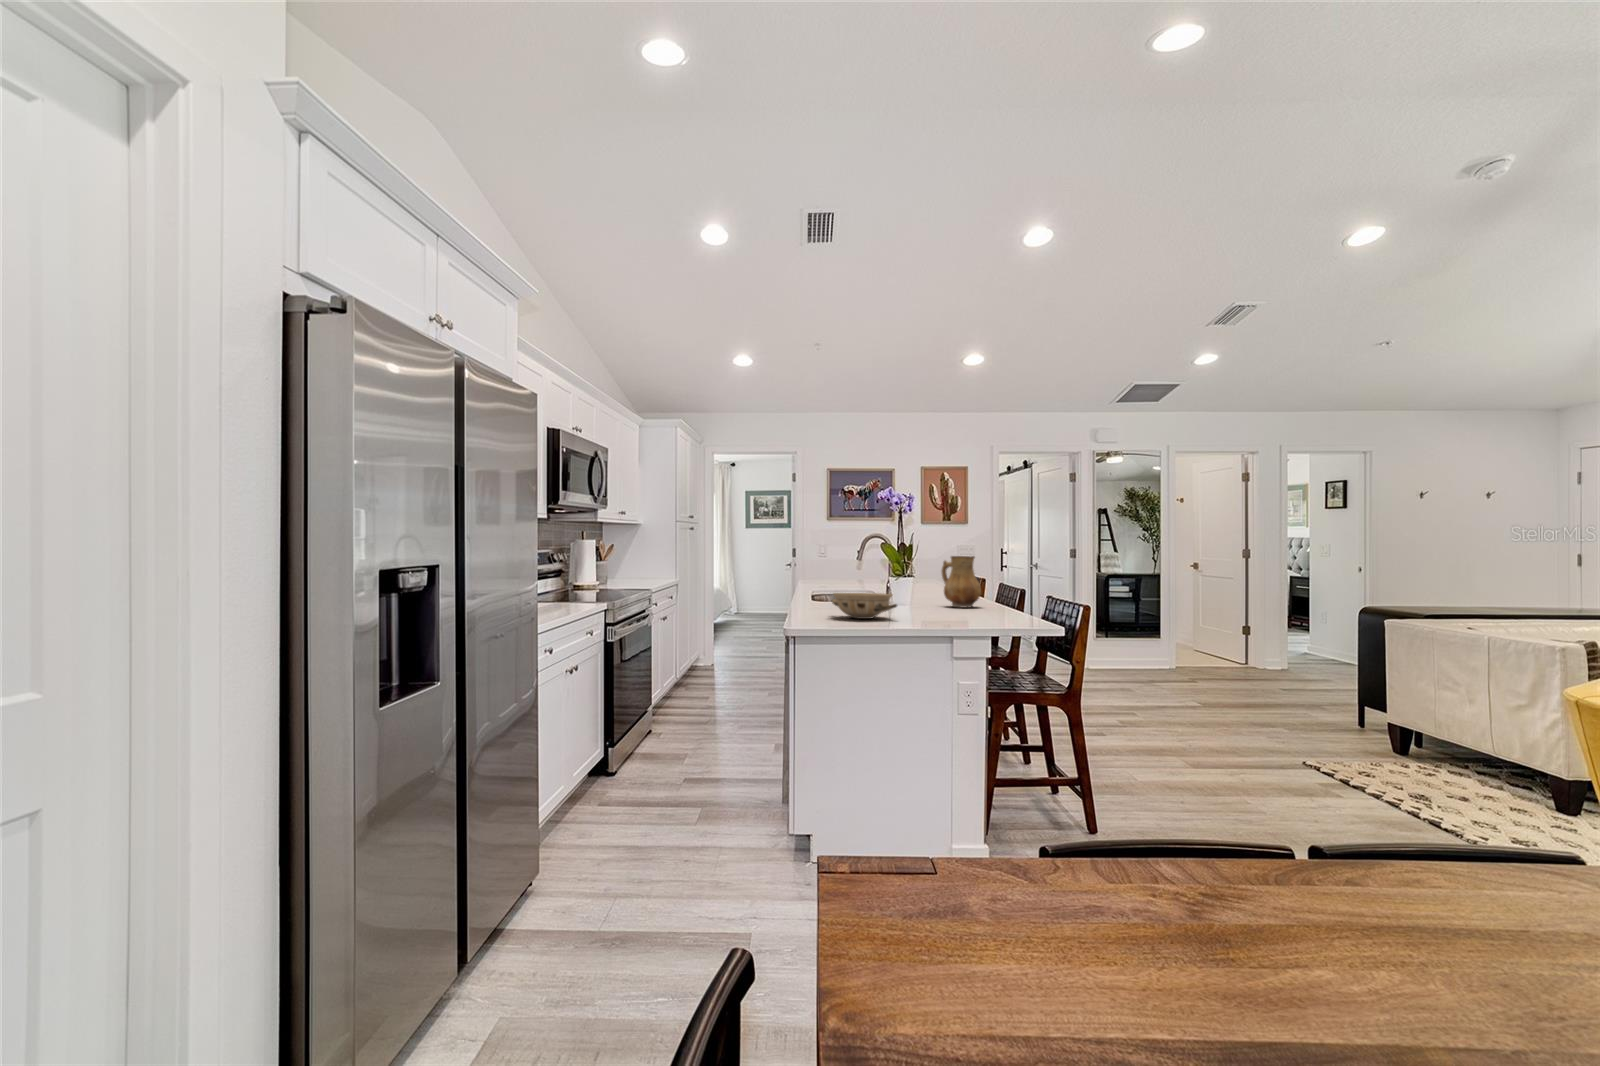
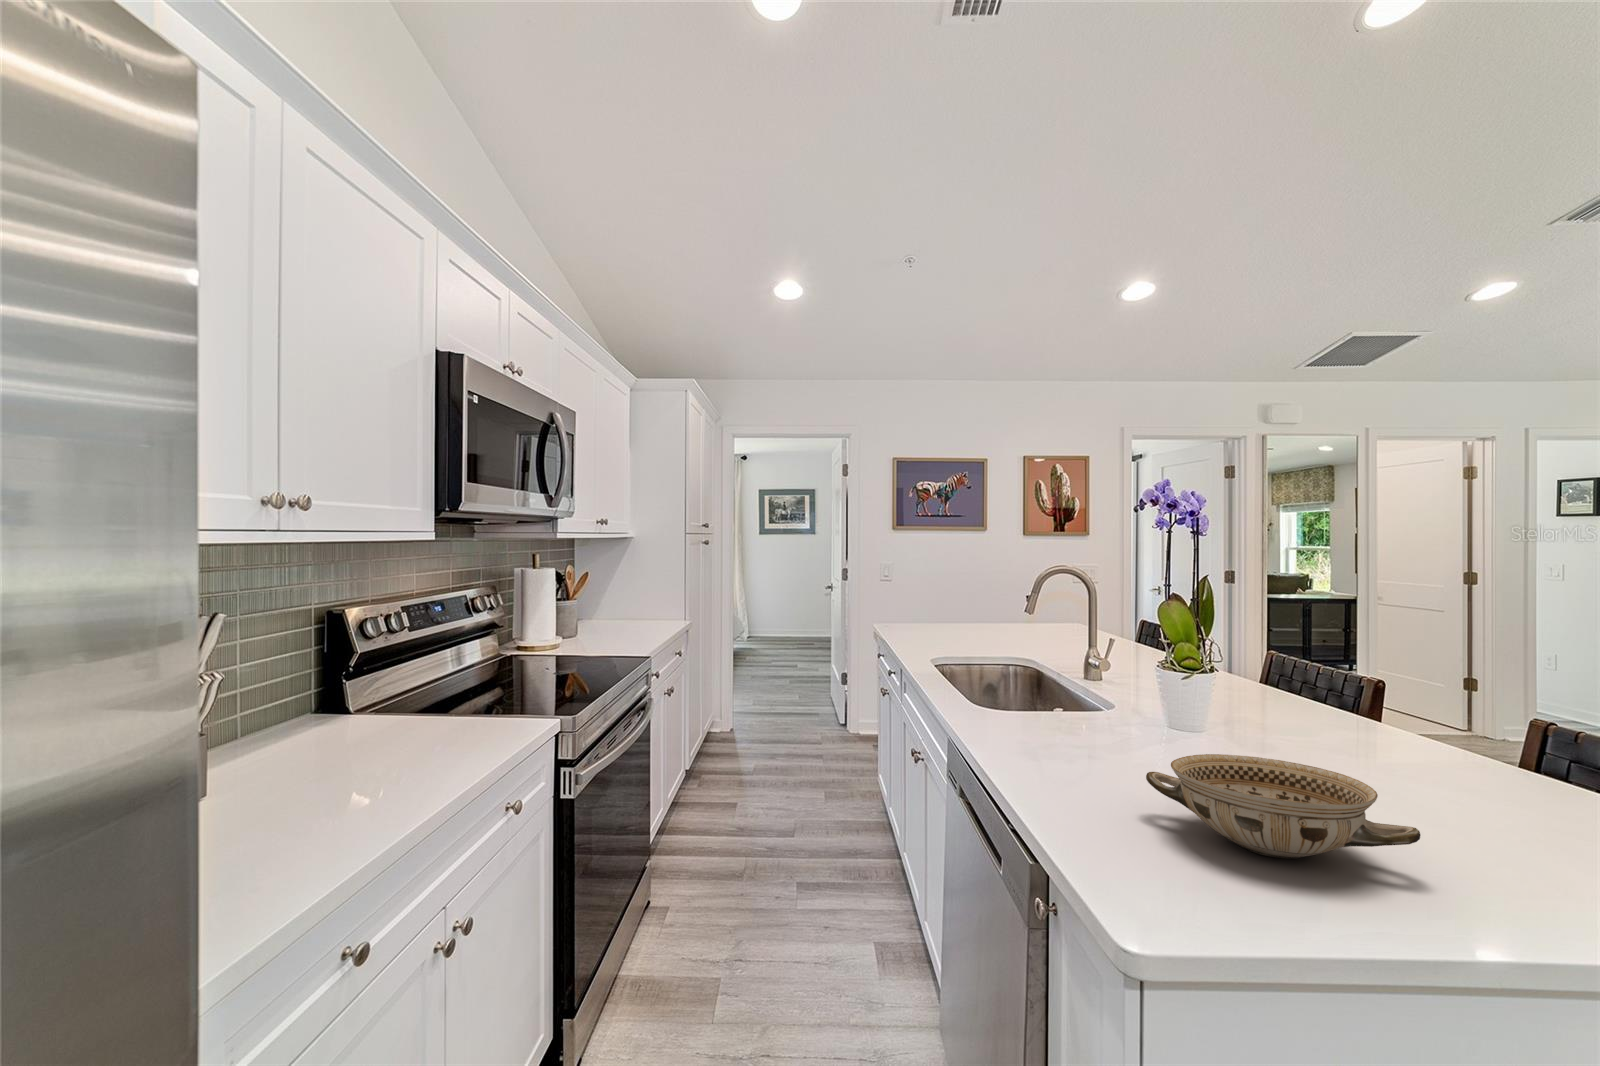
ceramic pitcher: present [942,556,981,607] -> none [1262,625,1375,742]

